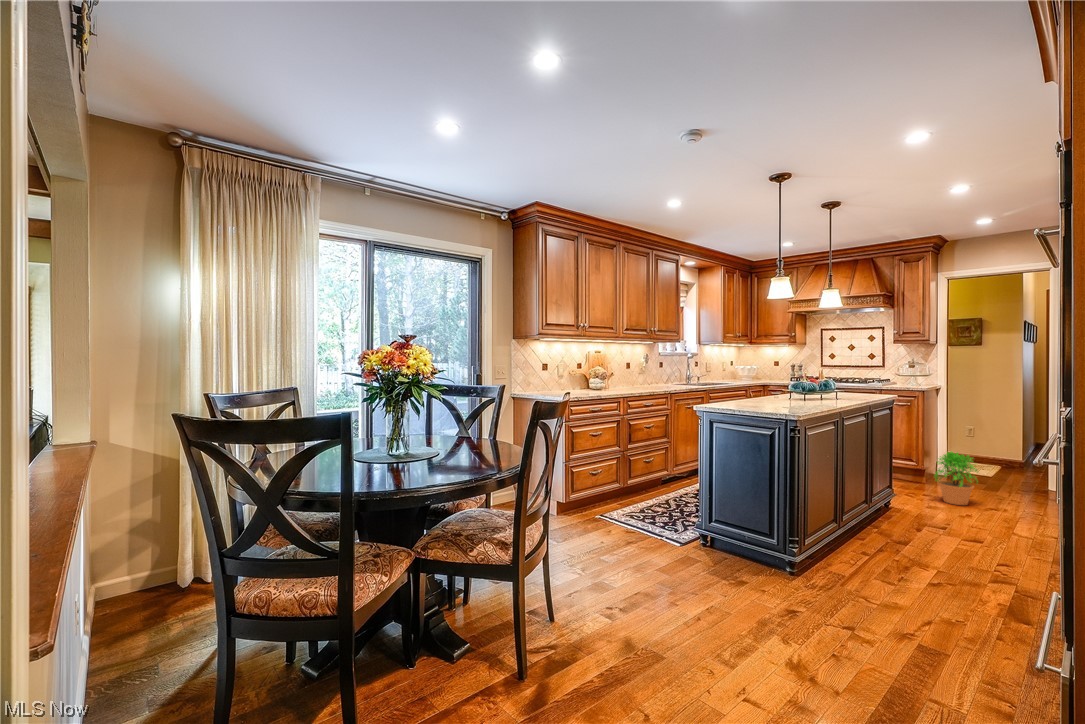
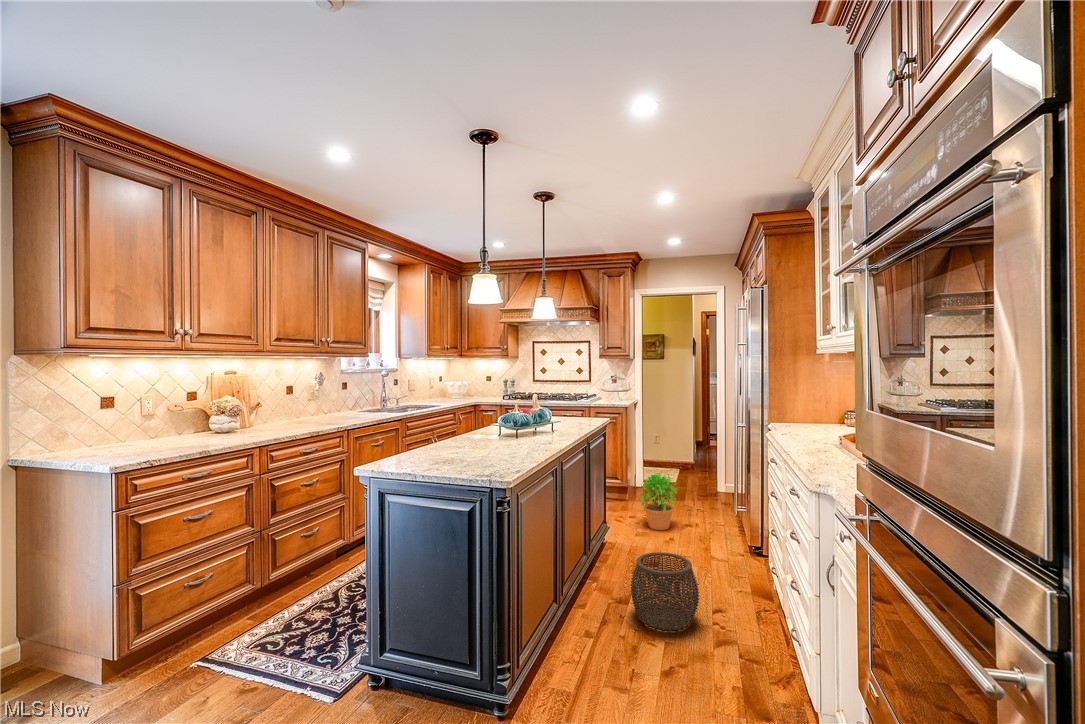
woven basket: none [907,501,977,561] -> present [631,552,699,631]

